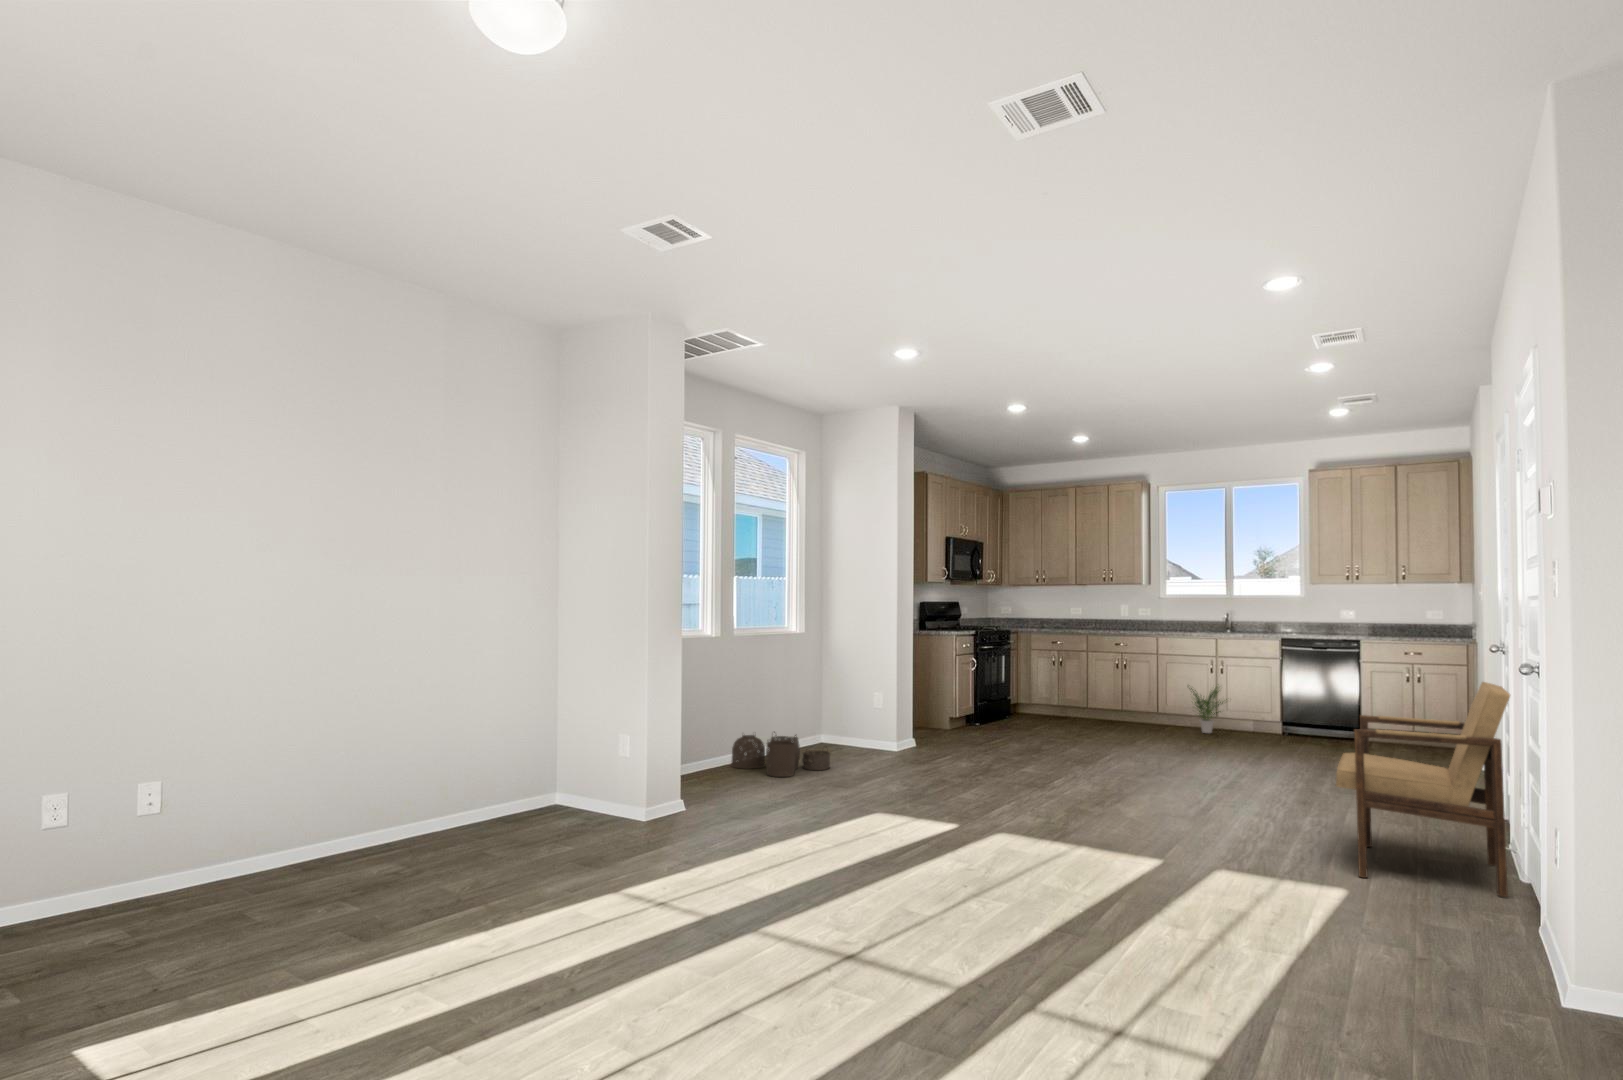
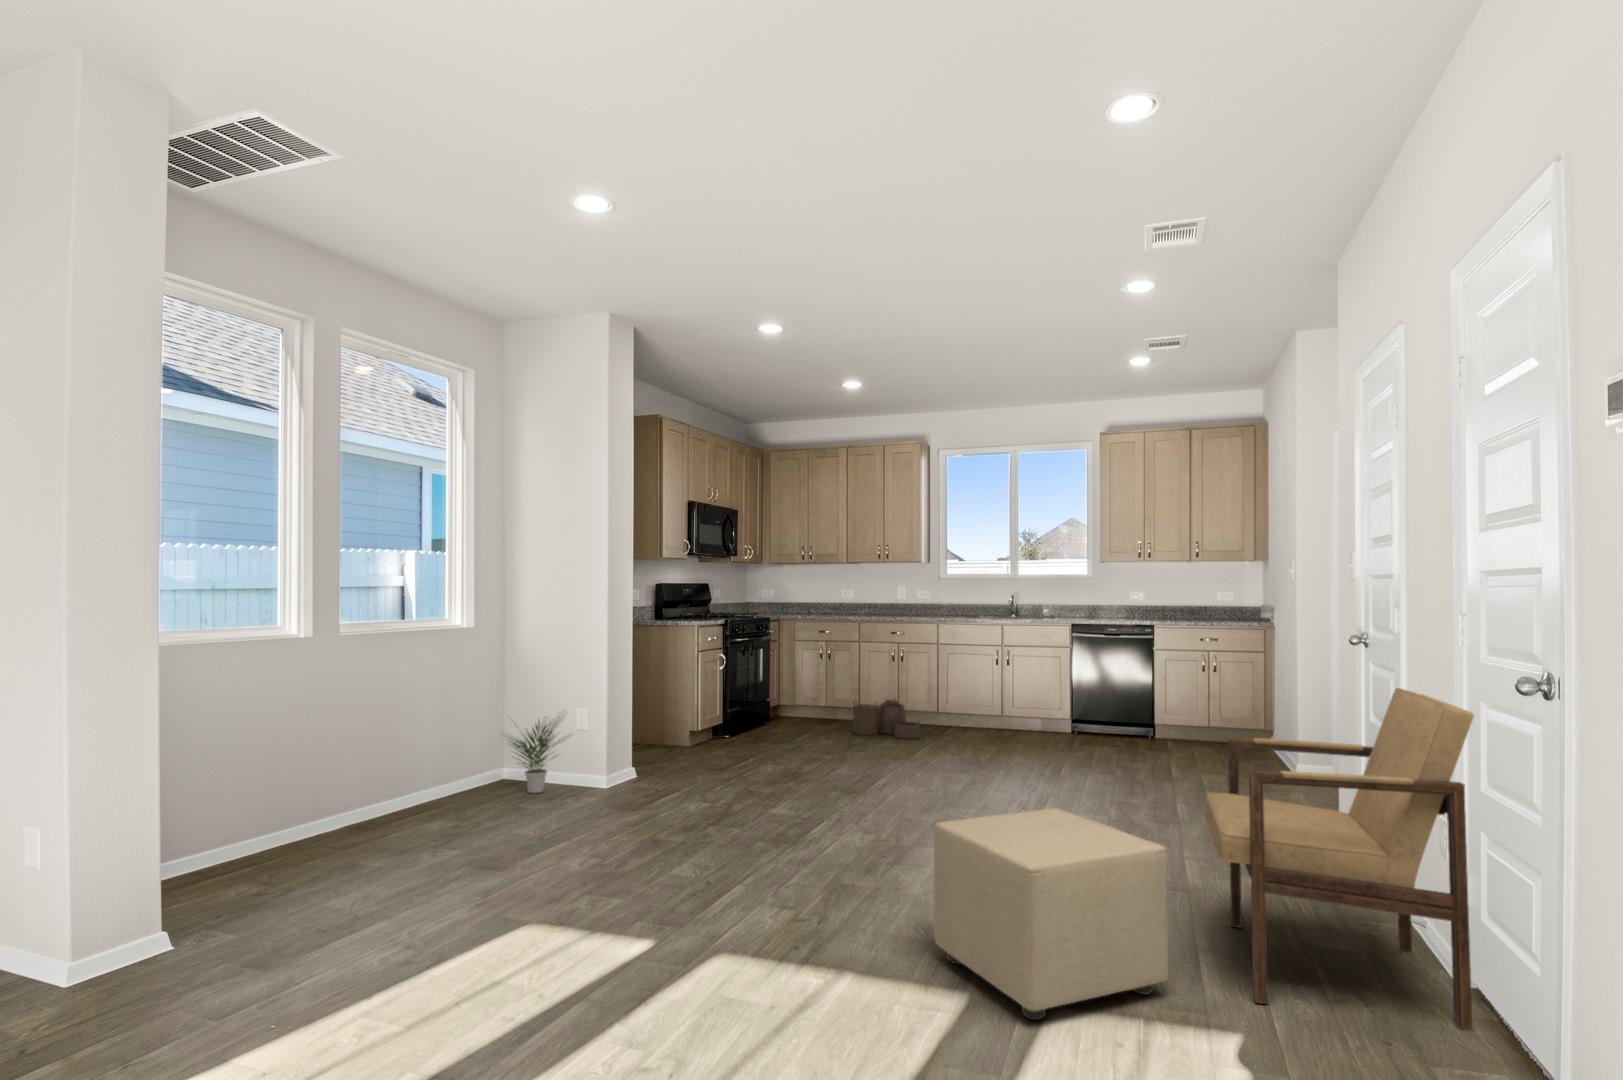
potted plant: present [1189,687,1227,733] -> present [510,716,564,793]
woven basket: present [731,732,830,777] -> present [853,700,920,739]
ottoman: none [1142,757,1299,872] -> present [934,808,1168,1020]

